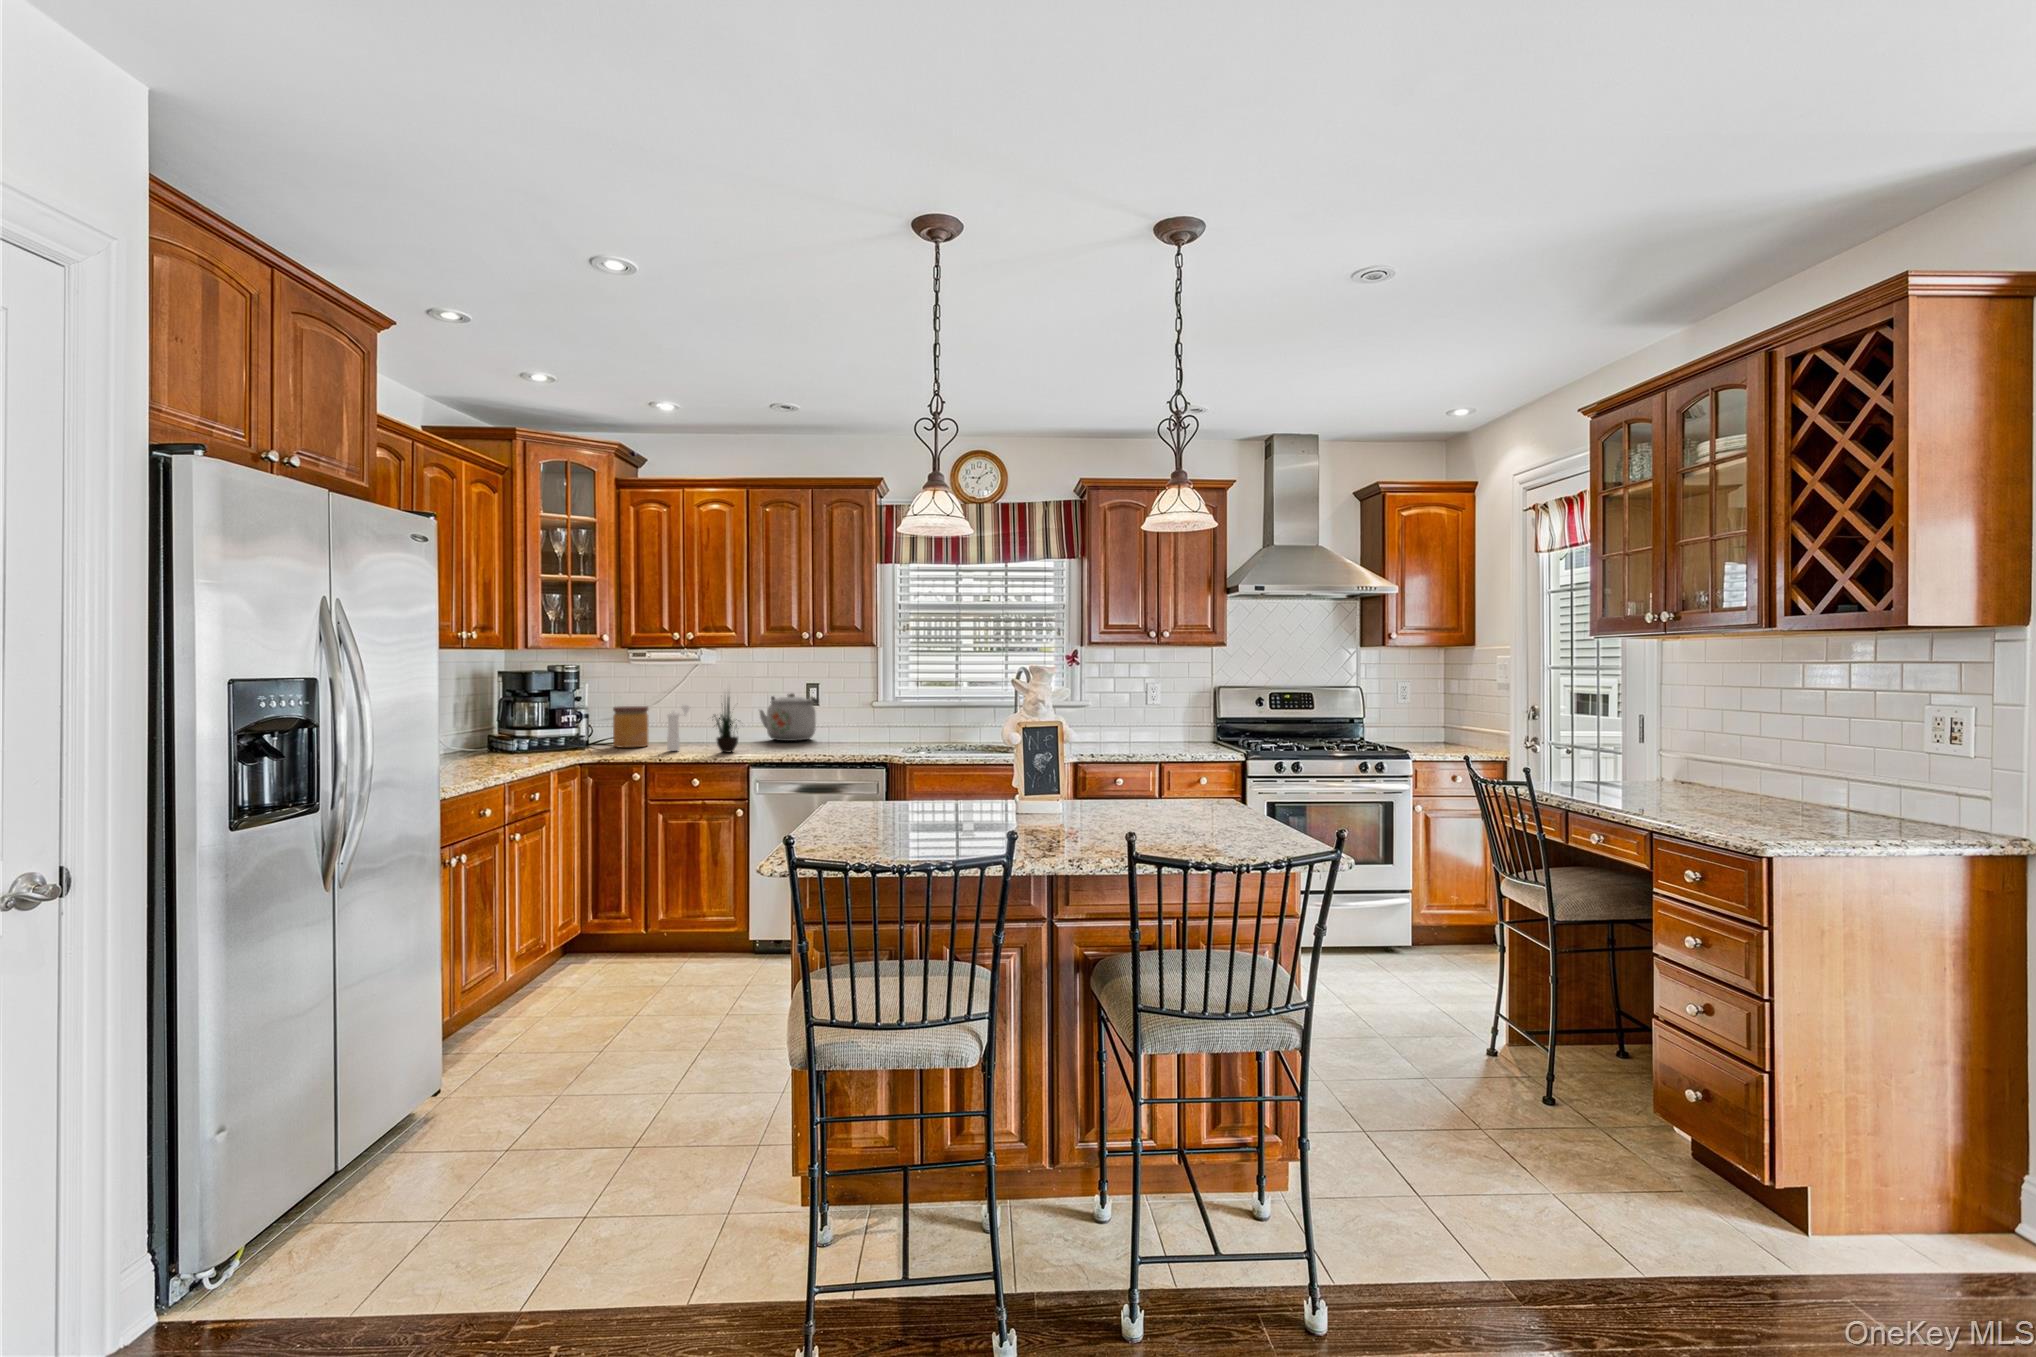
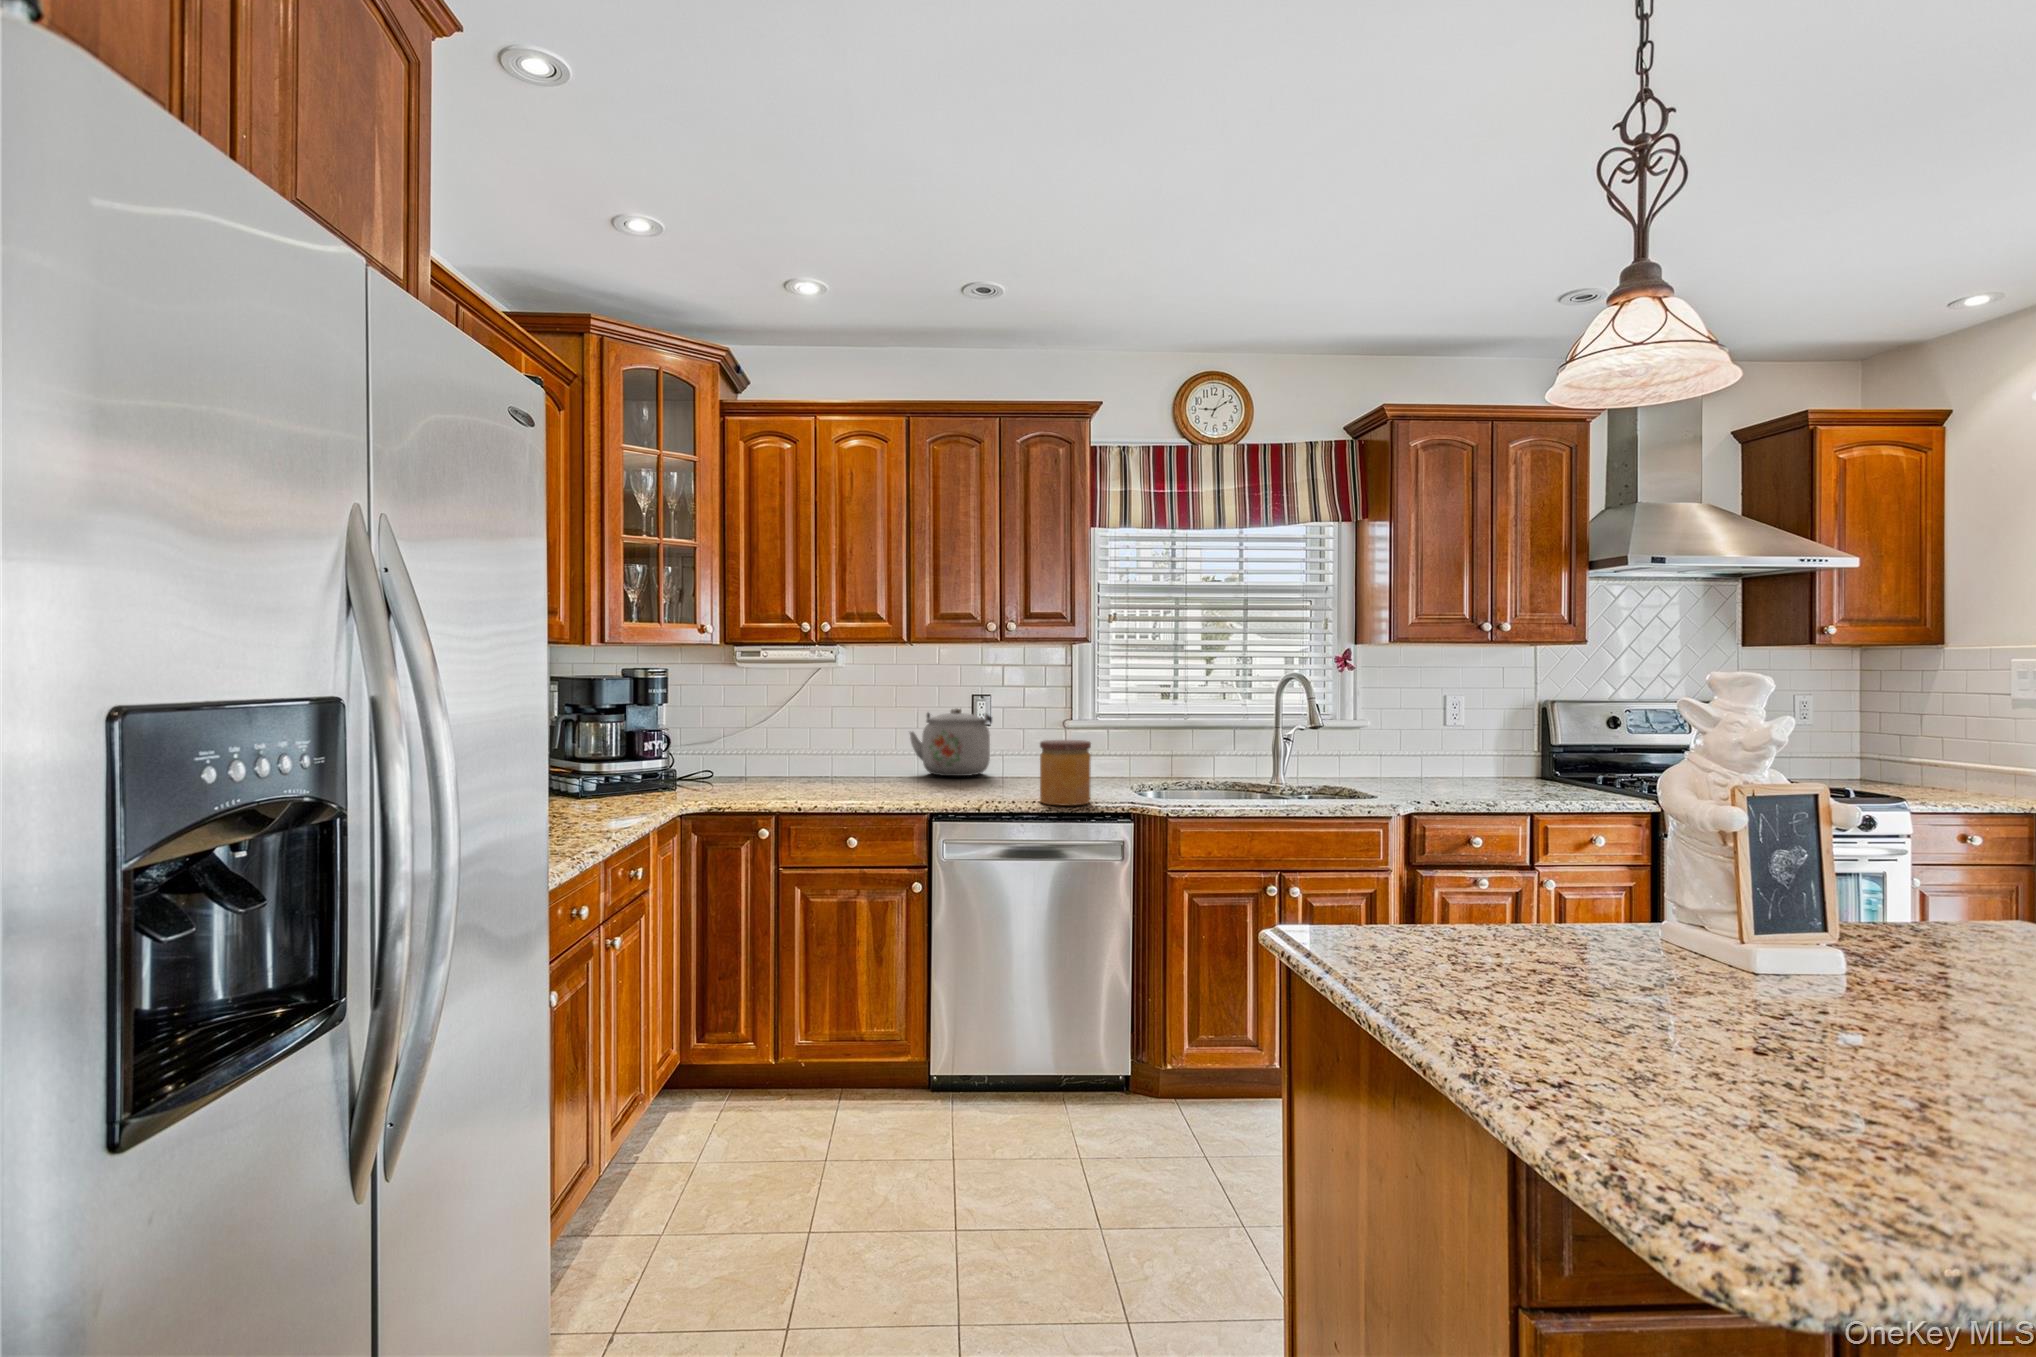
potted plant: present [714,698,738,753] -> none [856,691,913,796]
pepper mill: present [667,705,690,751] -> none [799,725,827,794]
jar: present [613,706,648,748] -> present [1040,740,1091,805]

